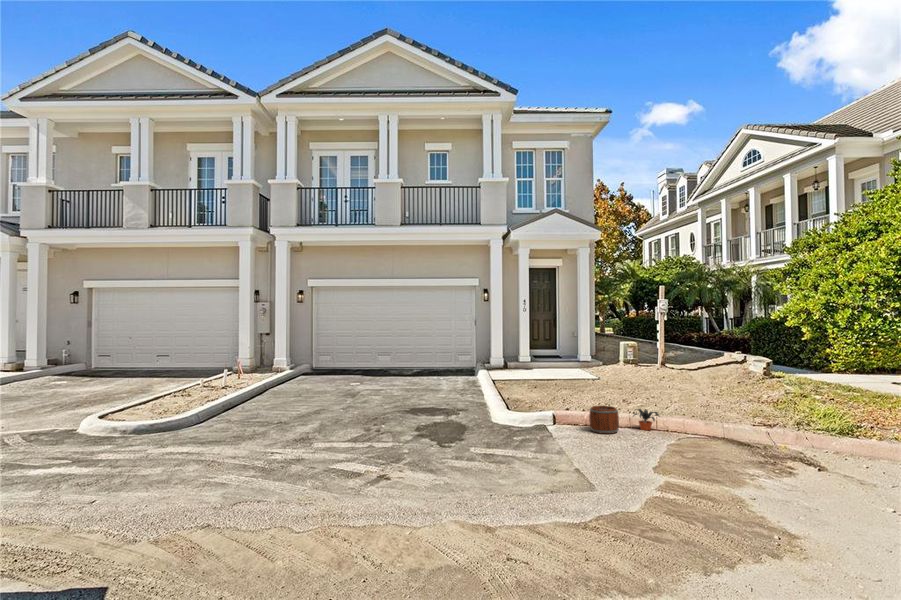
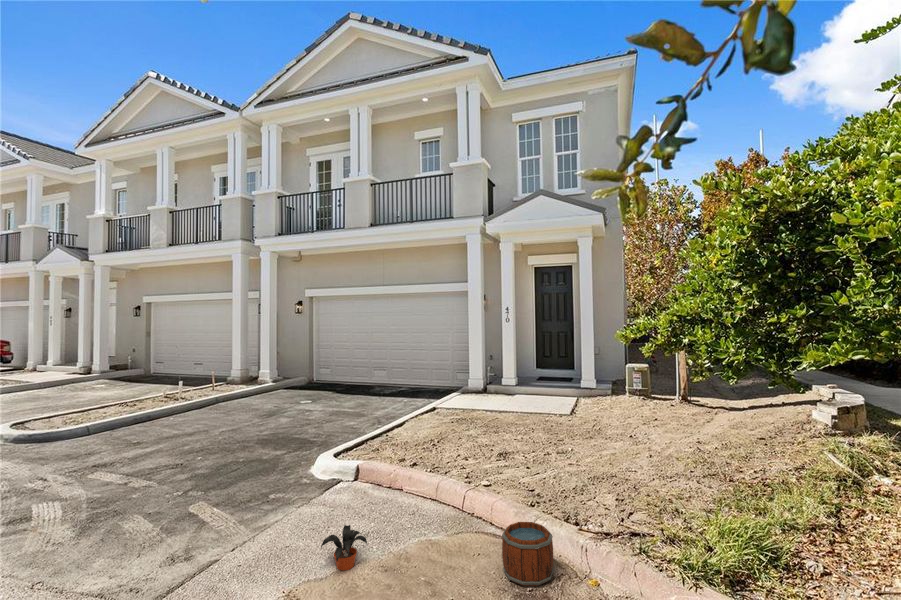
bucket: present [589,406,619,434] -> present [502,522,554,586]

